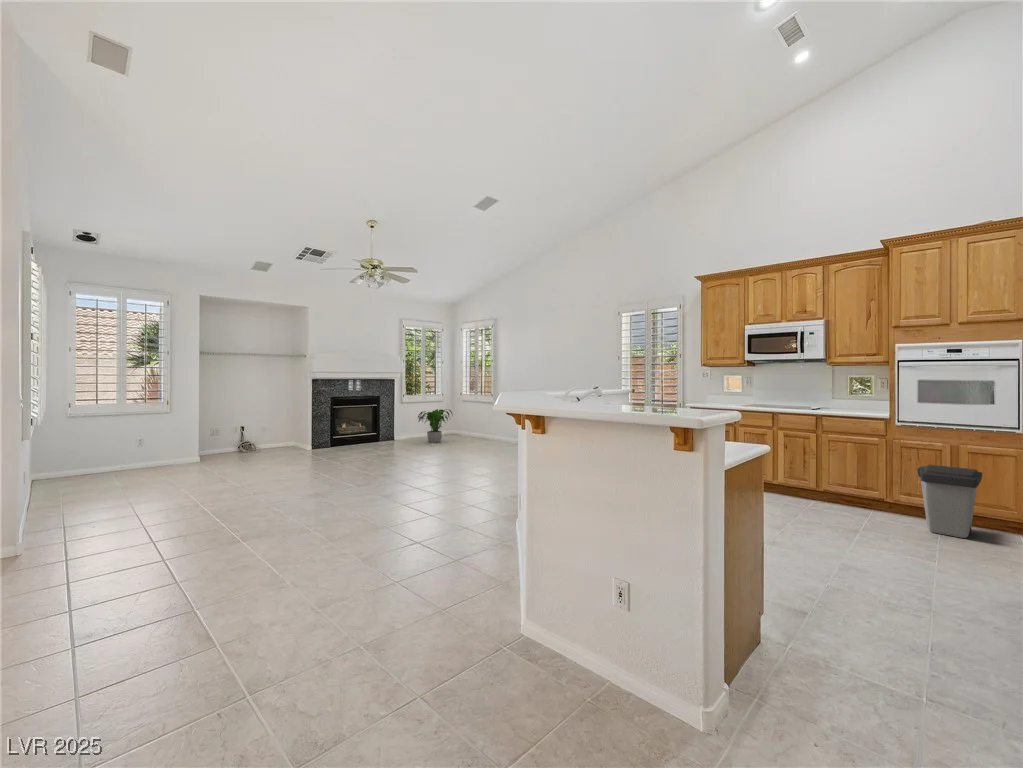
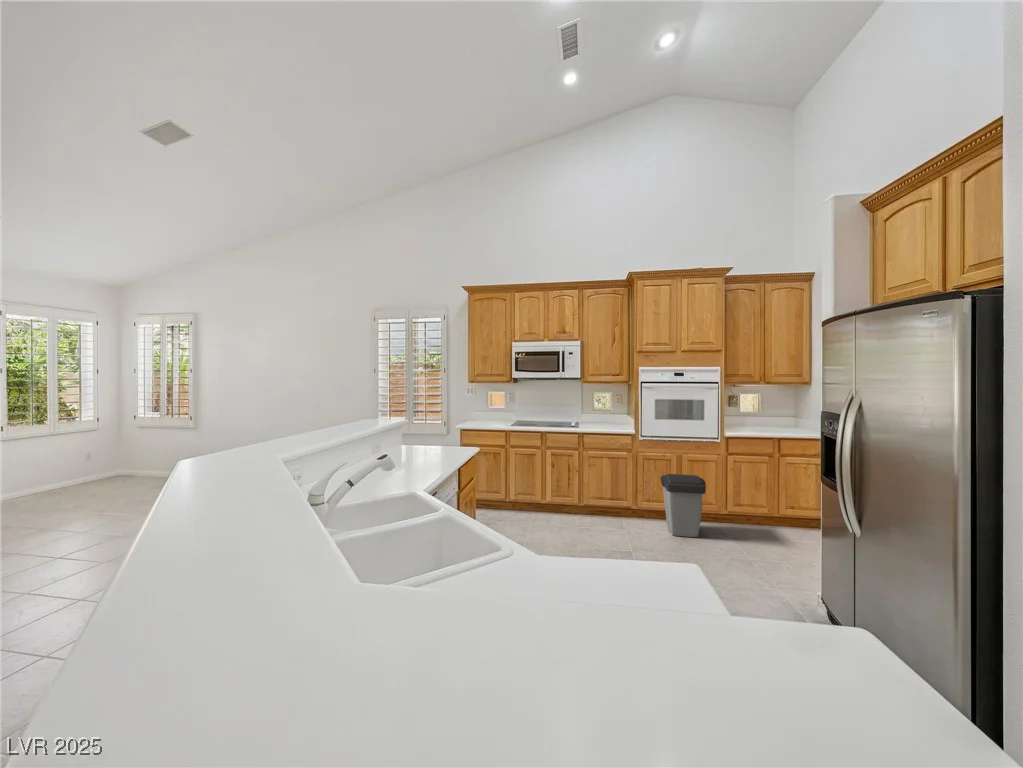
potted plant: present [418,409,453,443] -> none [49,438,122,490]

